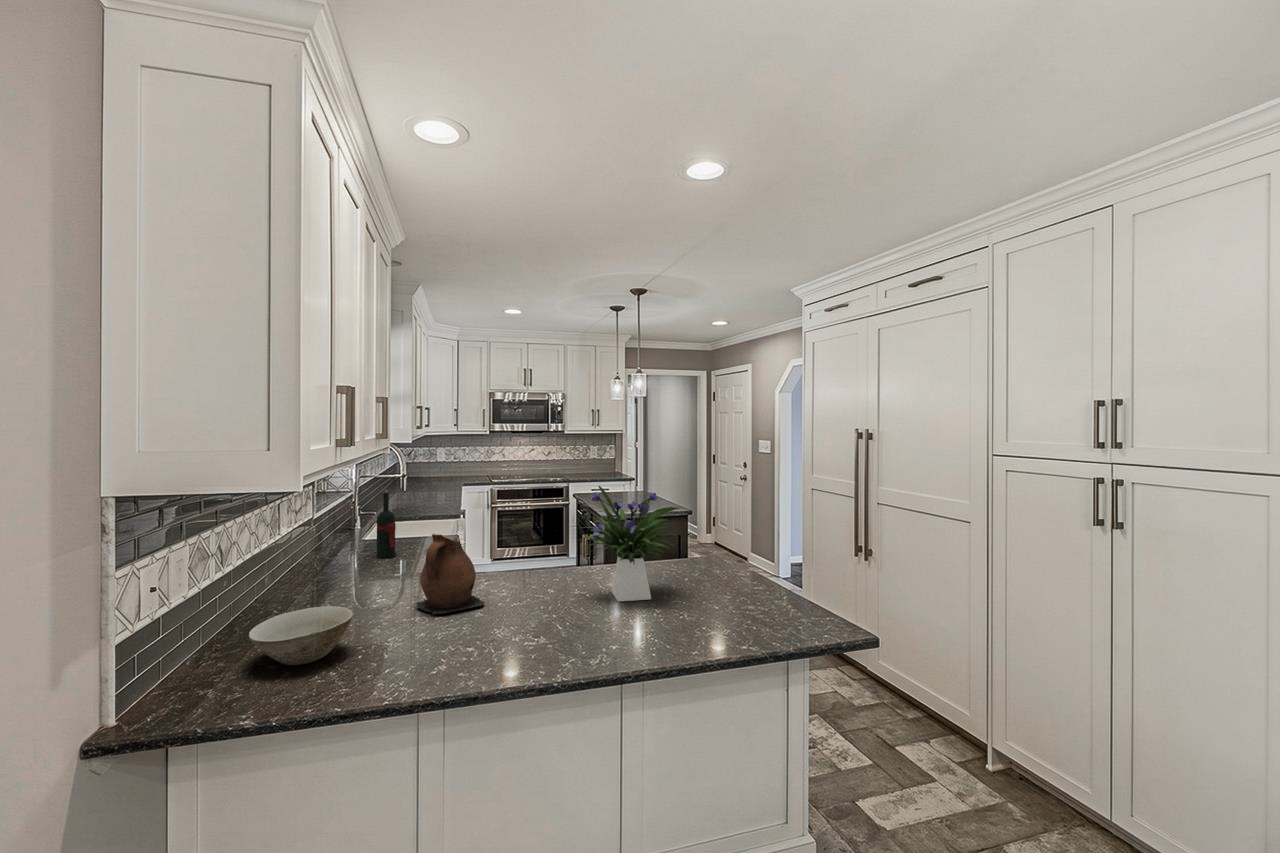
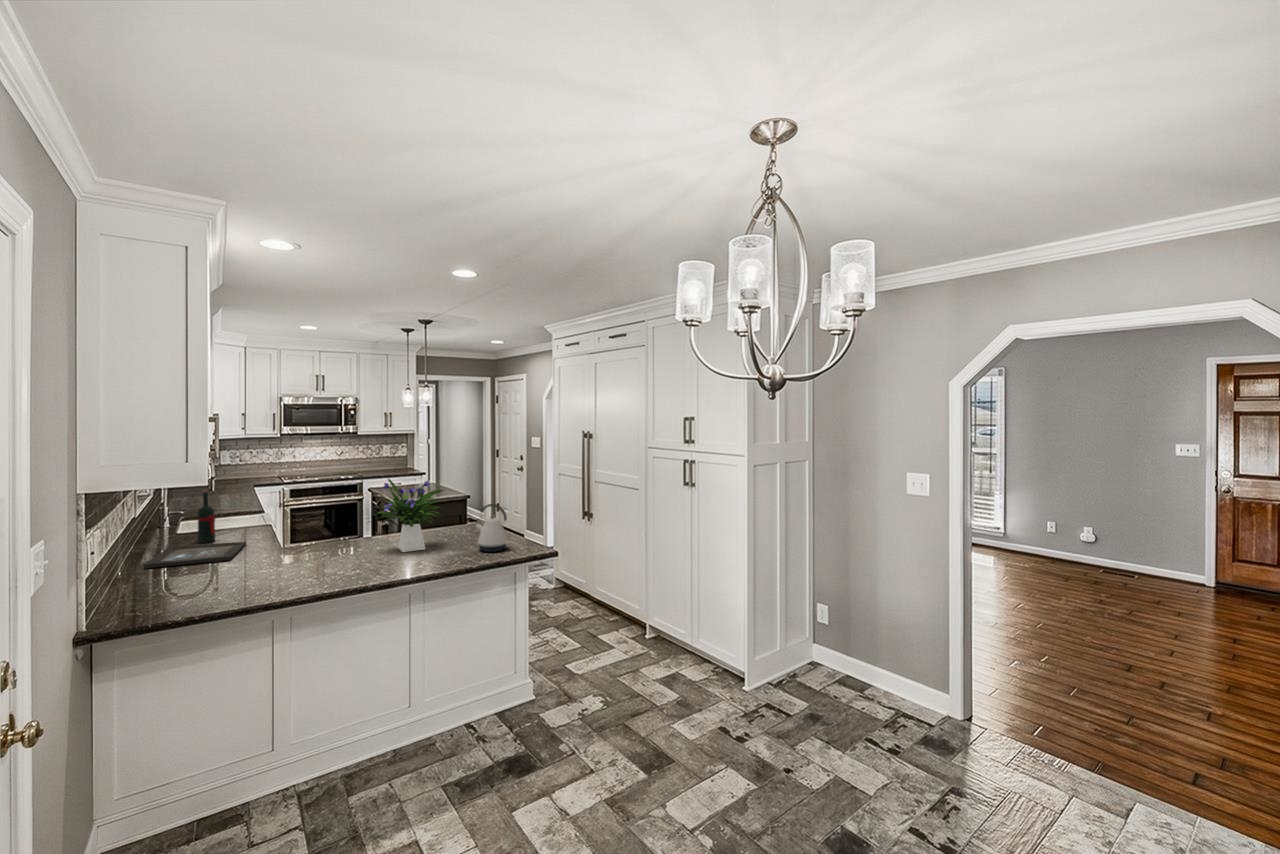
ceramic pitcher: present [416,534,485,614] -> none [249,516,305,569]
kettle: none [728,535,786,617] -> present [476,504,509,552]
tray: none [297,561,426,593] -> present [143,542,246,568]
bowl: present [249,606,353,665] -> none [140,565,215,601]

